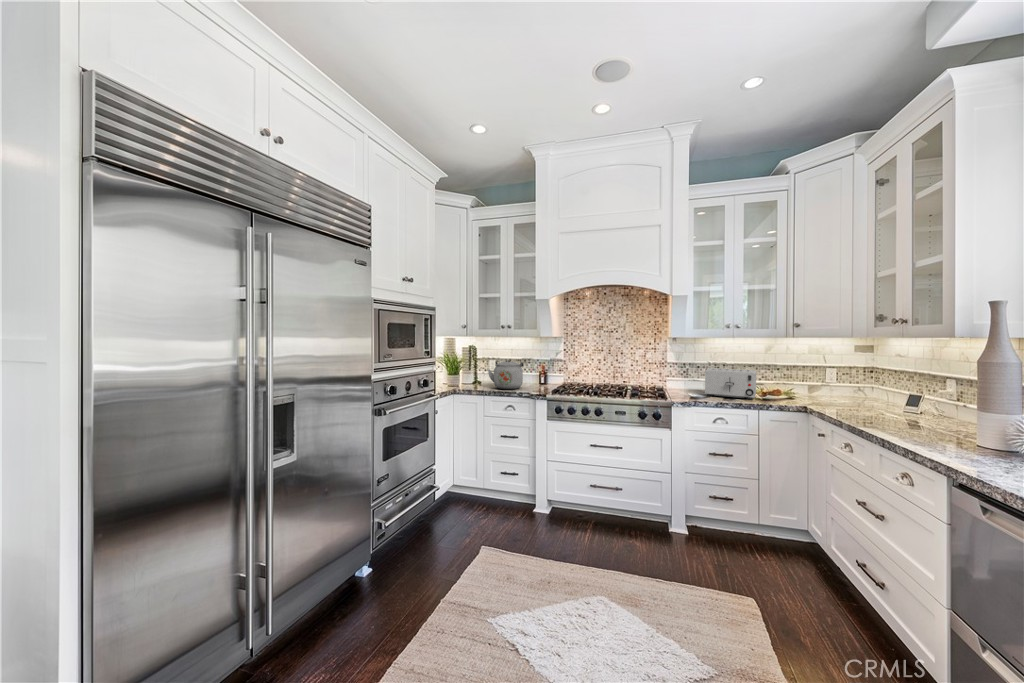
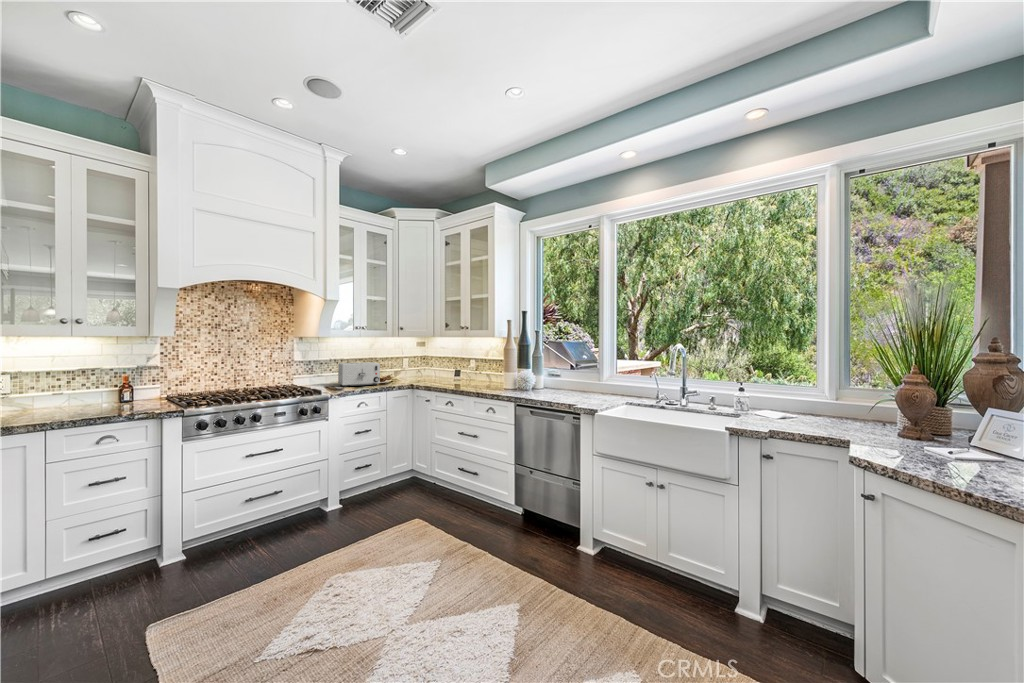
kettle: present [488,360,524,389] -> none [39,370,118,416]

